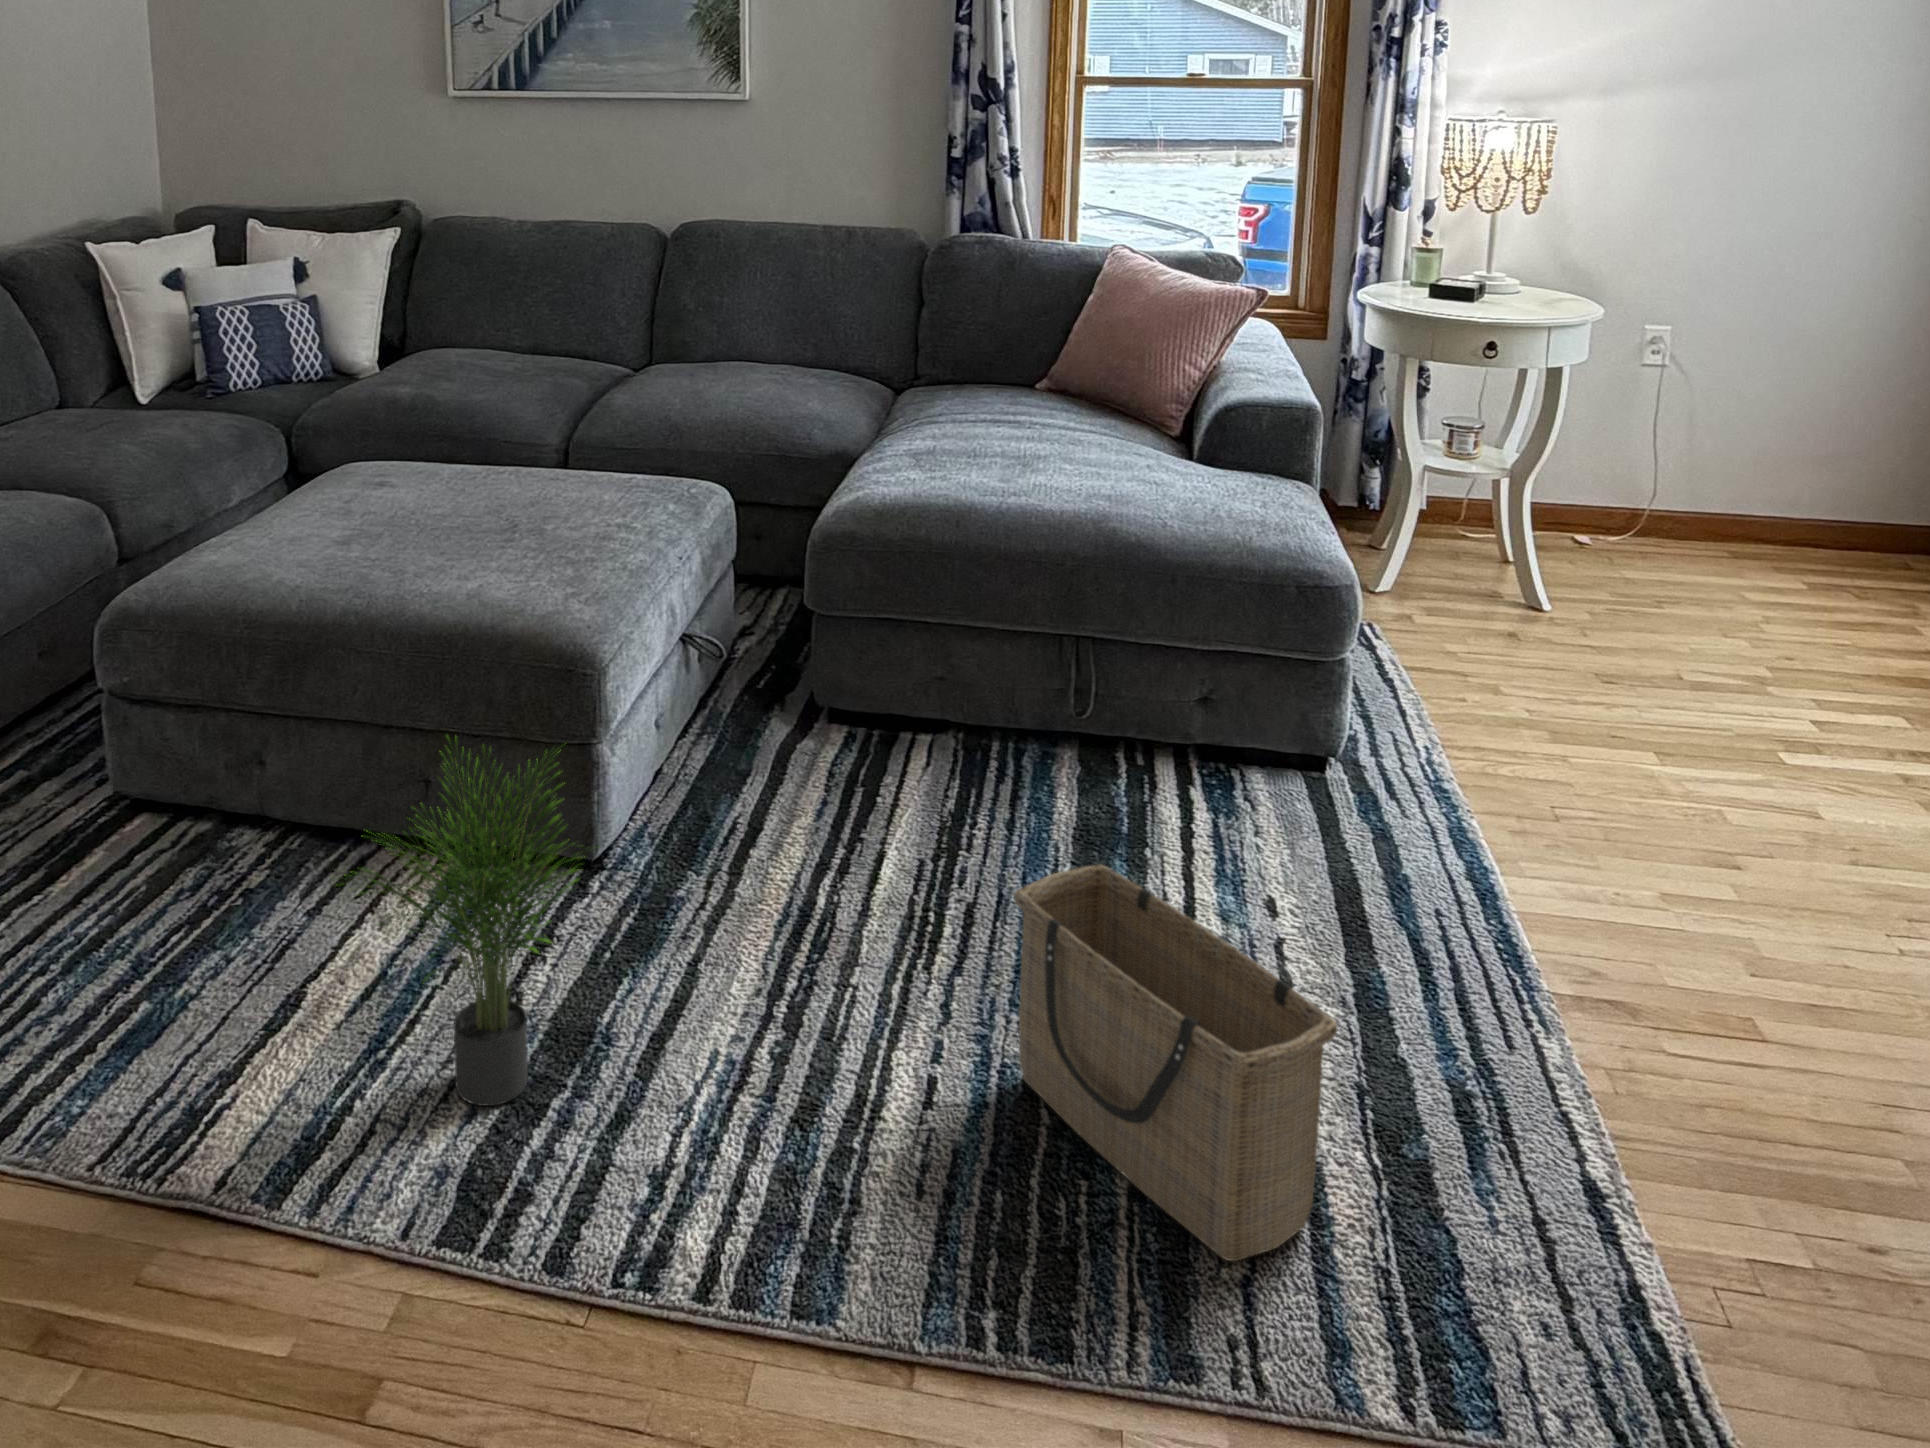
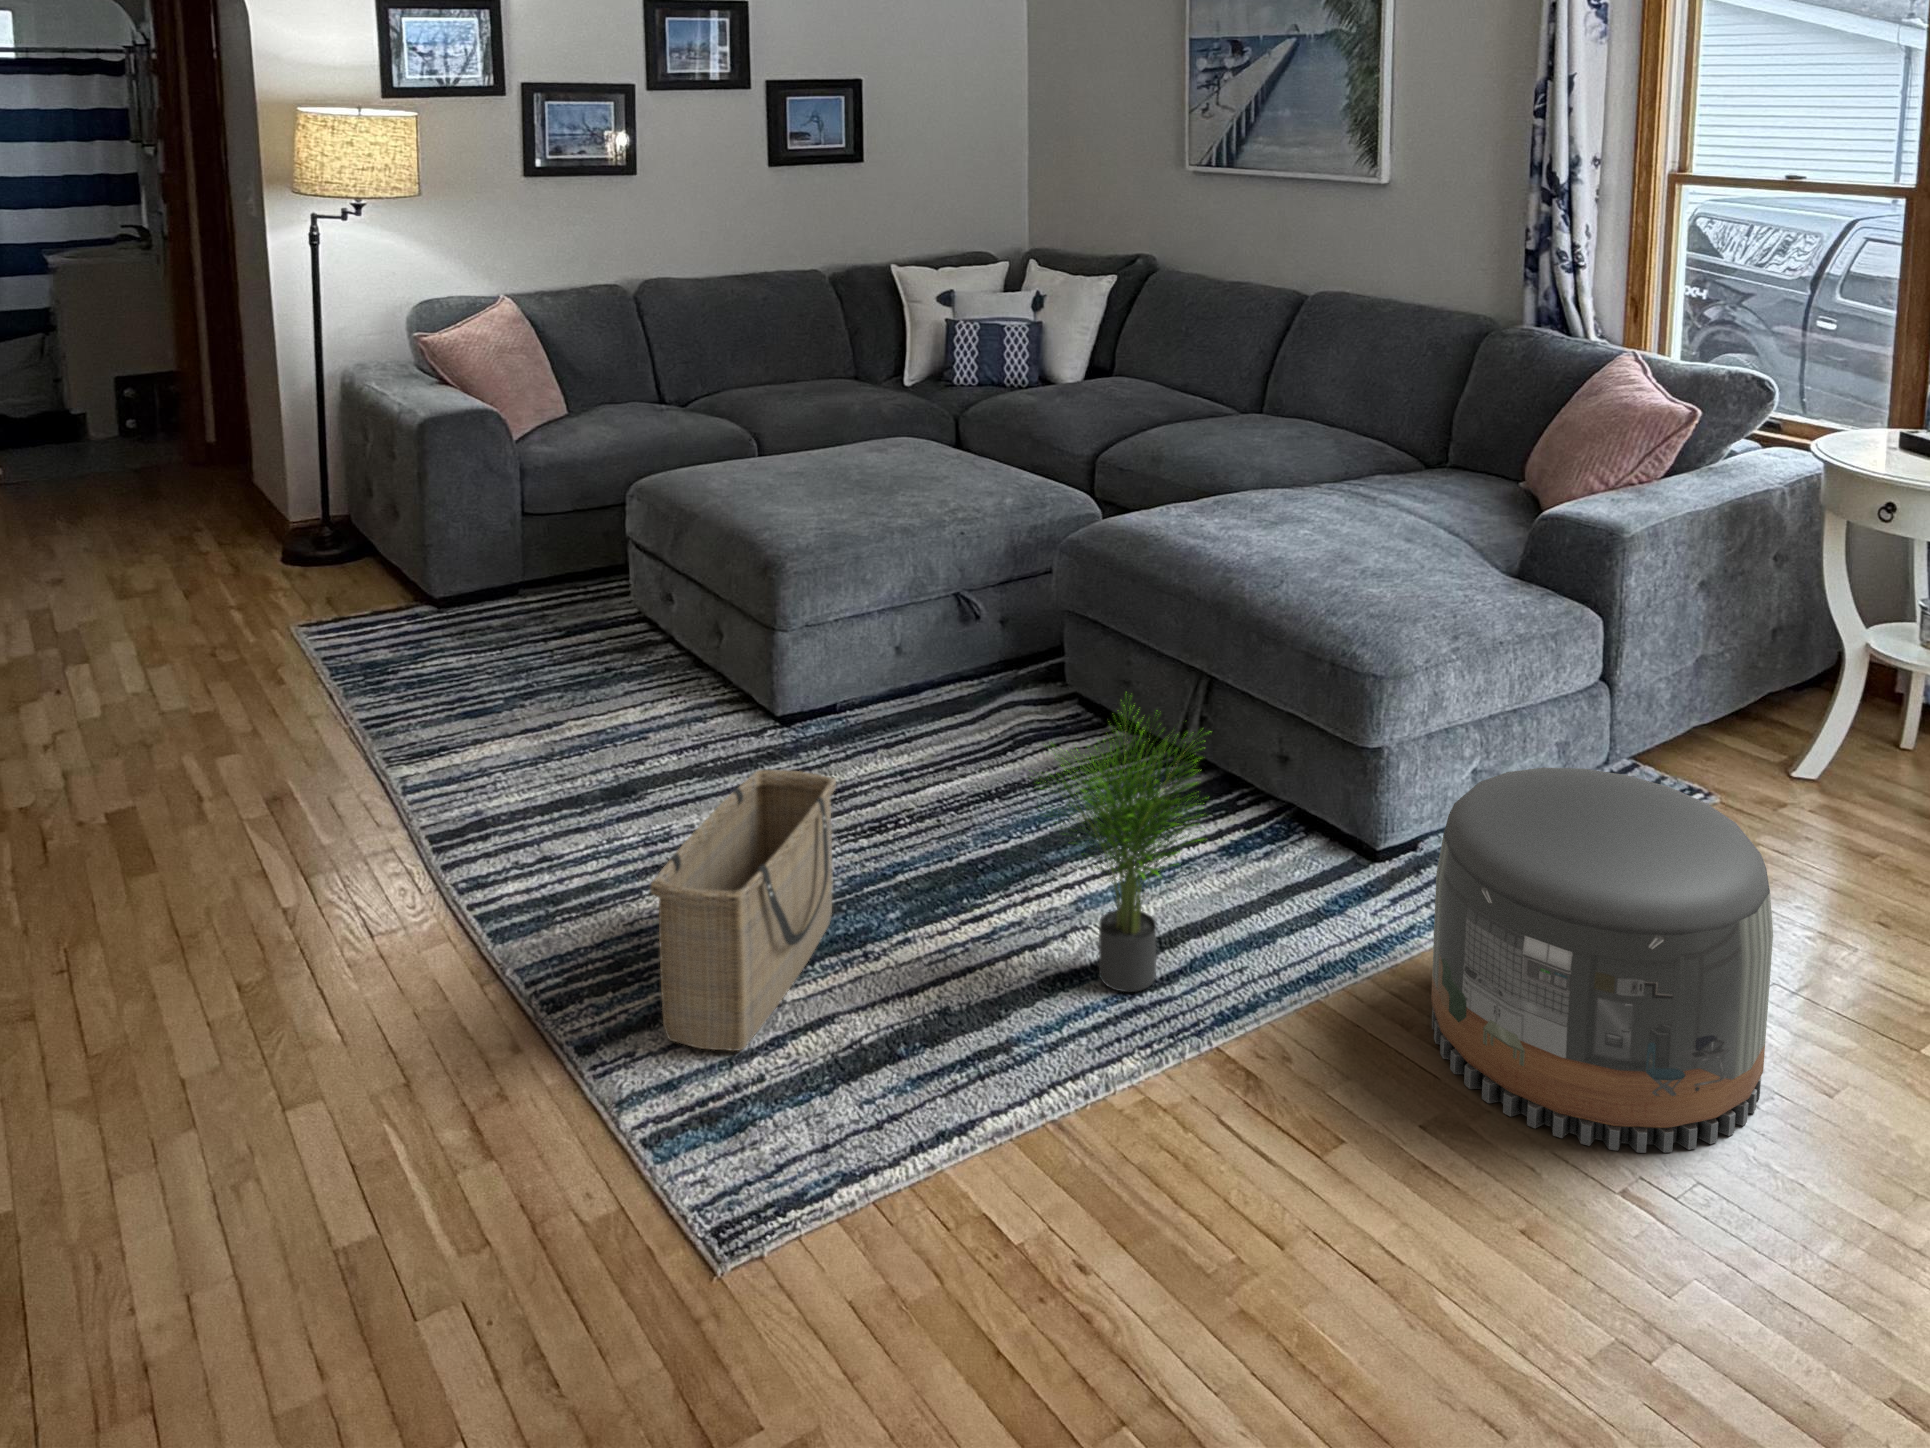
pouf: none [1533,603,1871,921] -> present [1431,768,1773,1153]
potted plant: present [345,749,585,1106] -> present [1041,695,1203,992]

